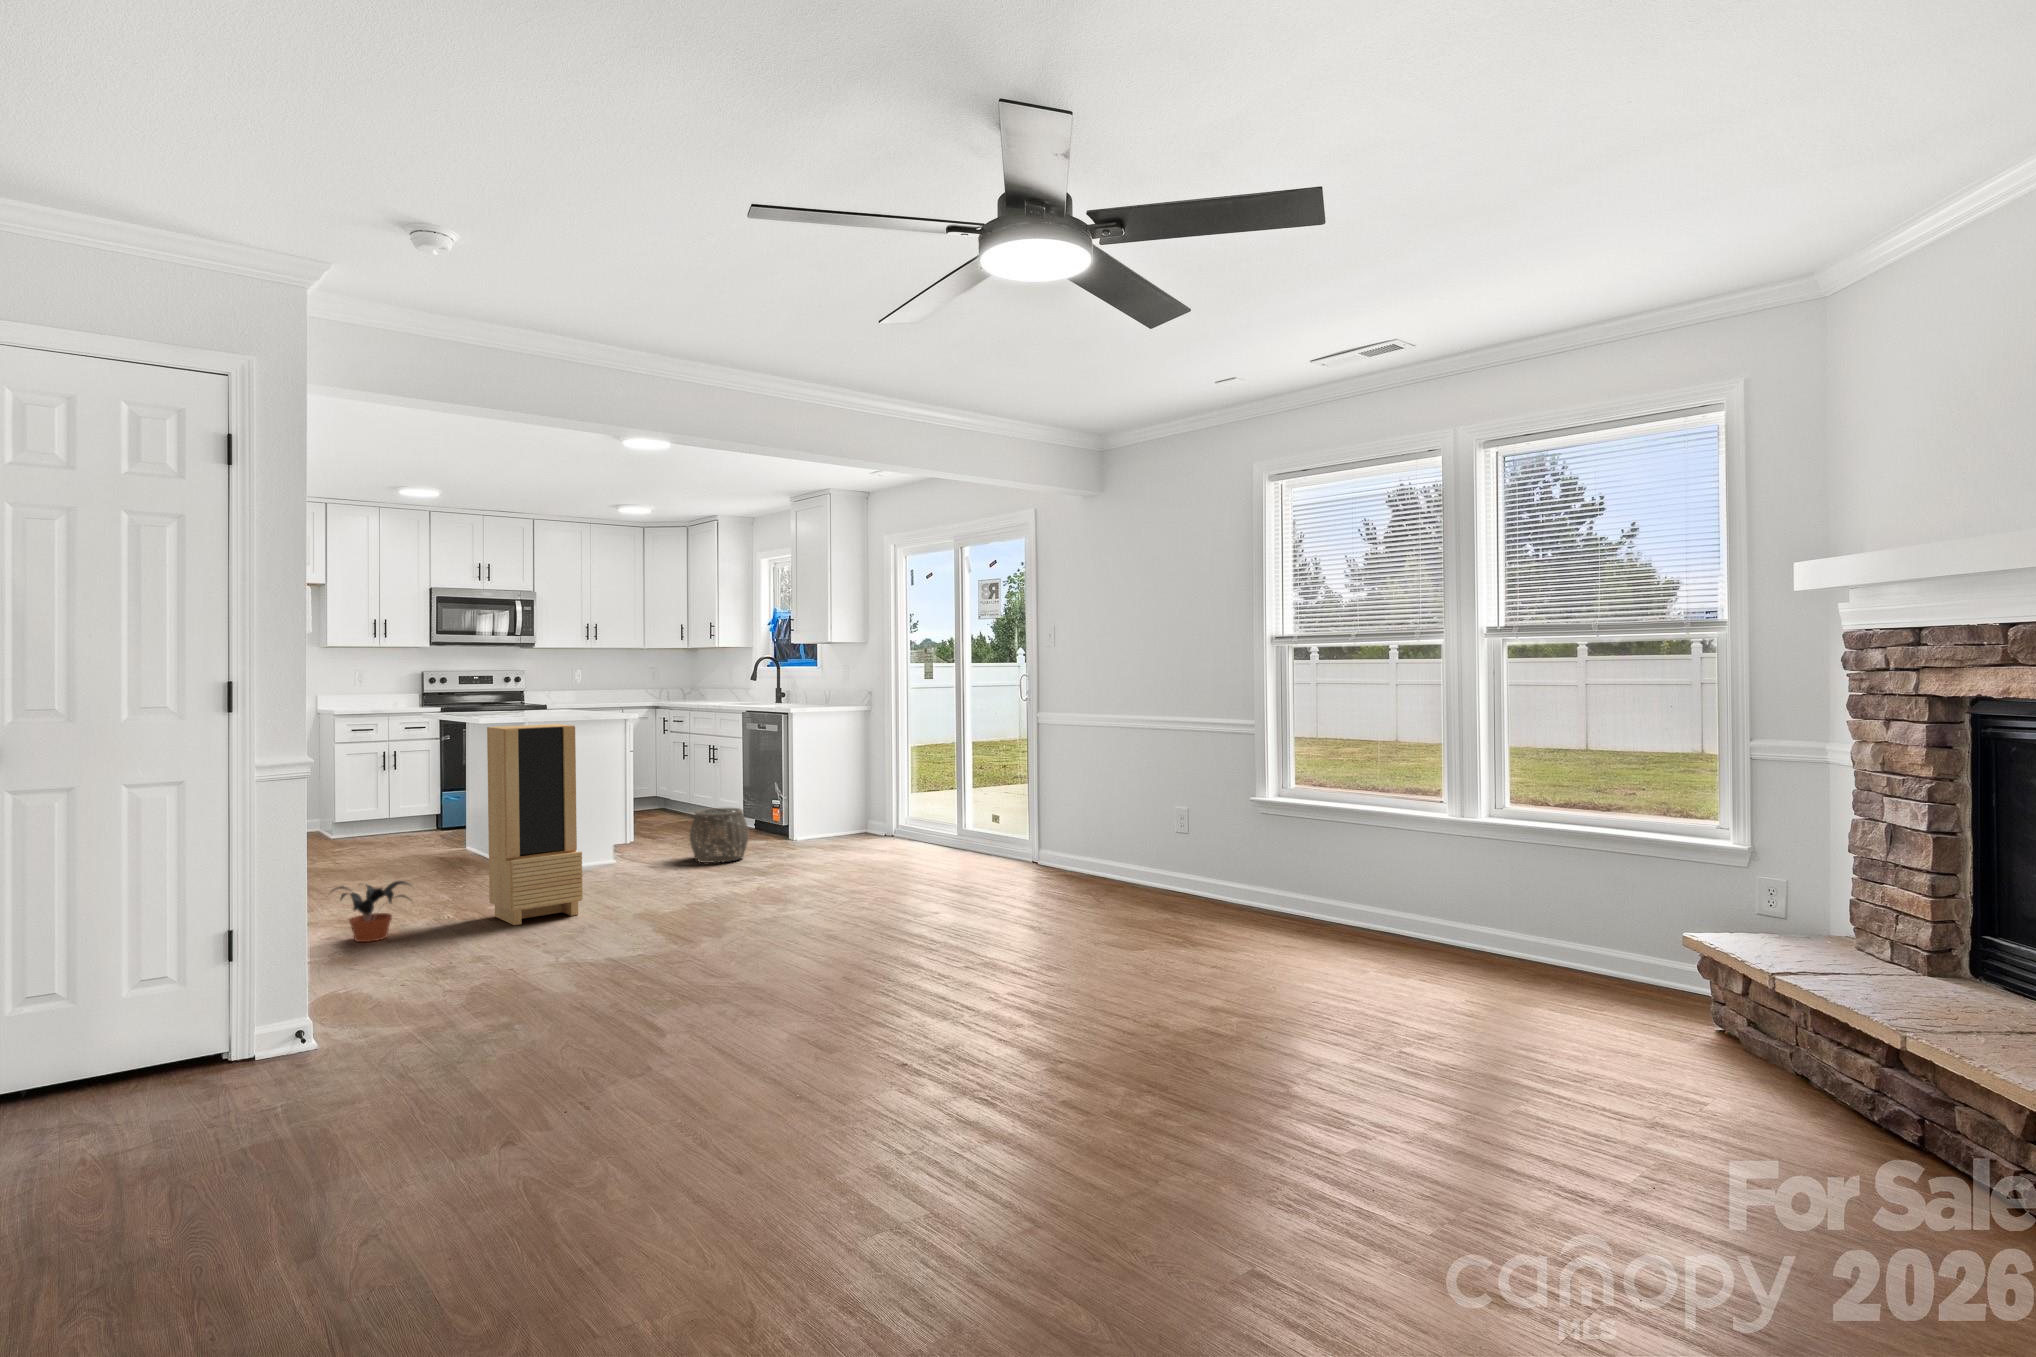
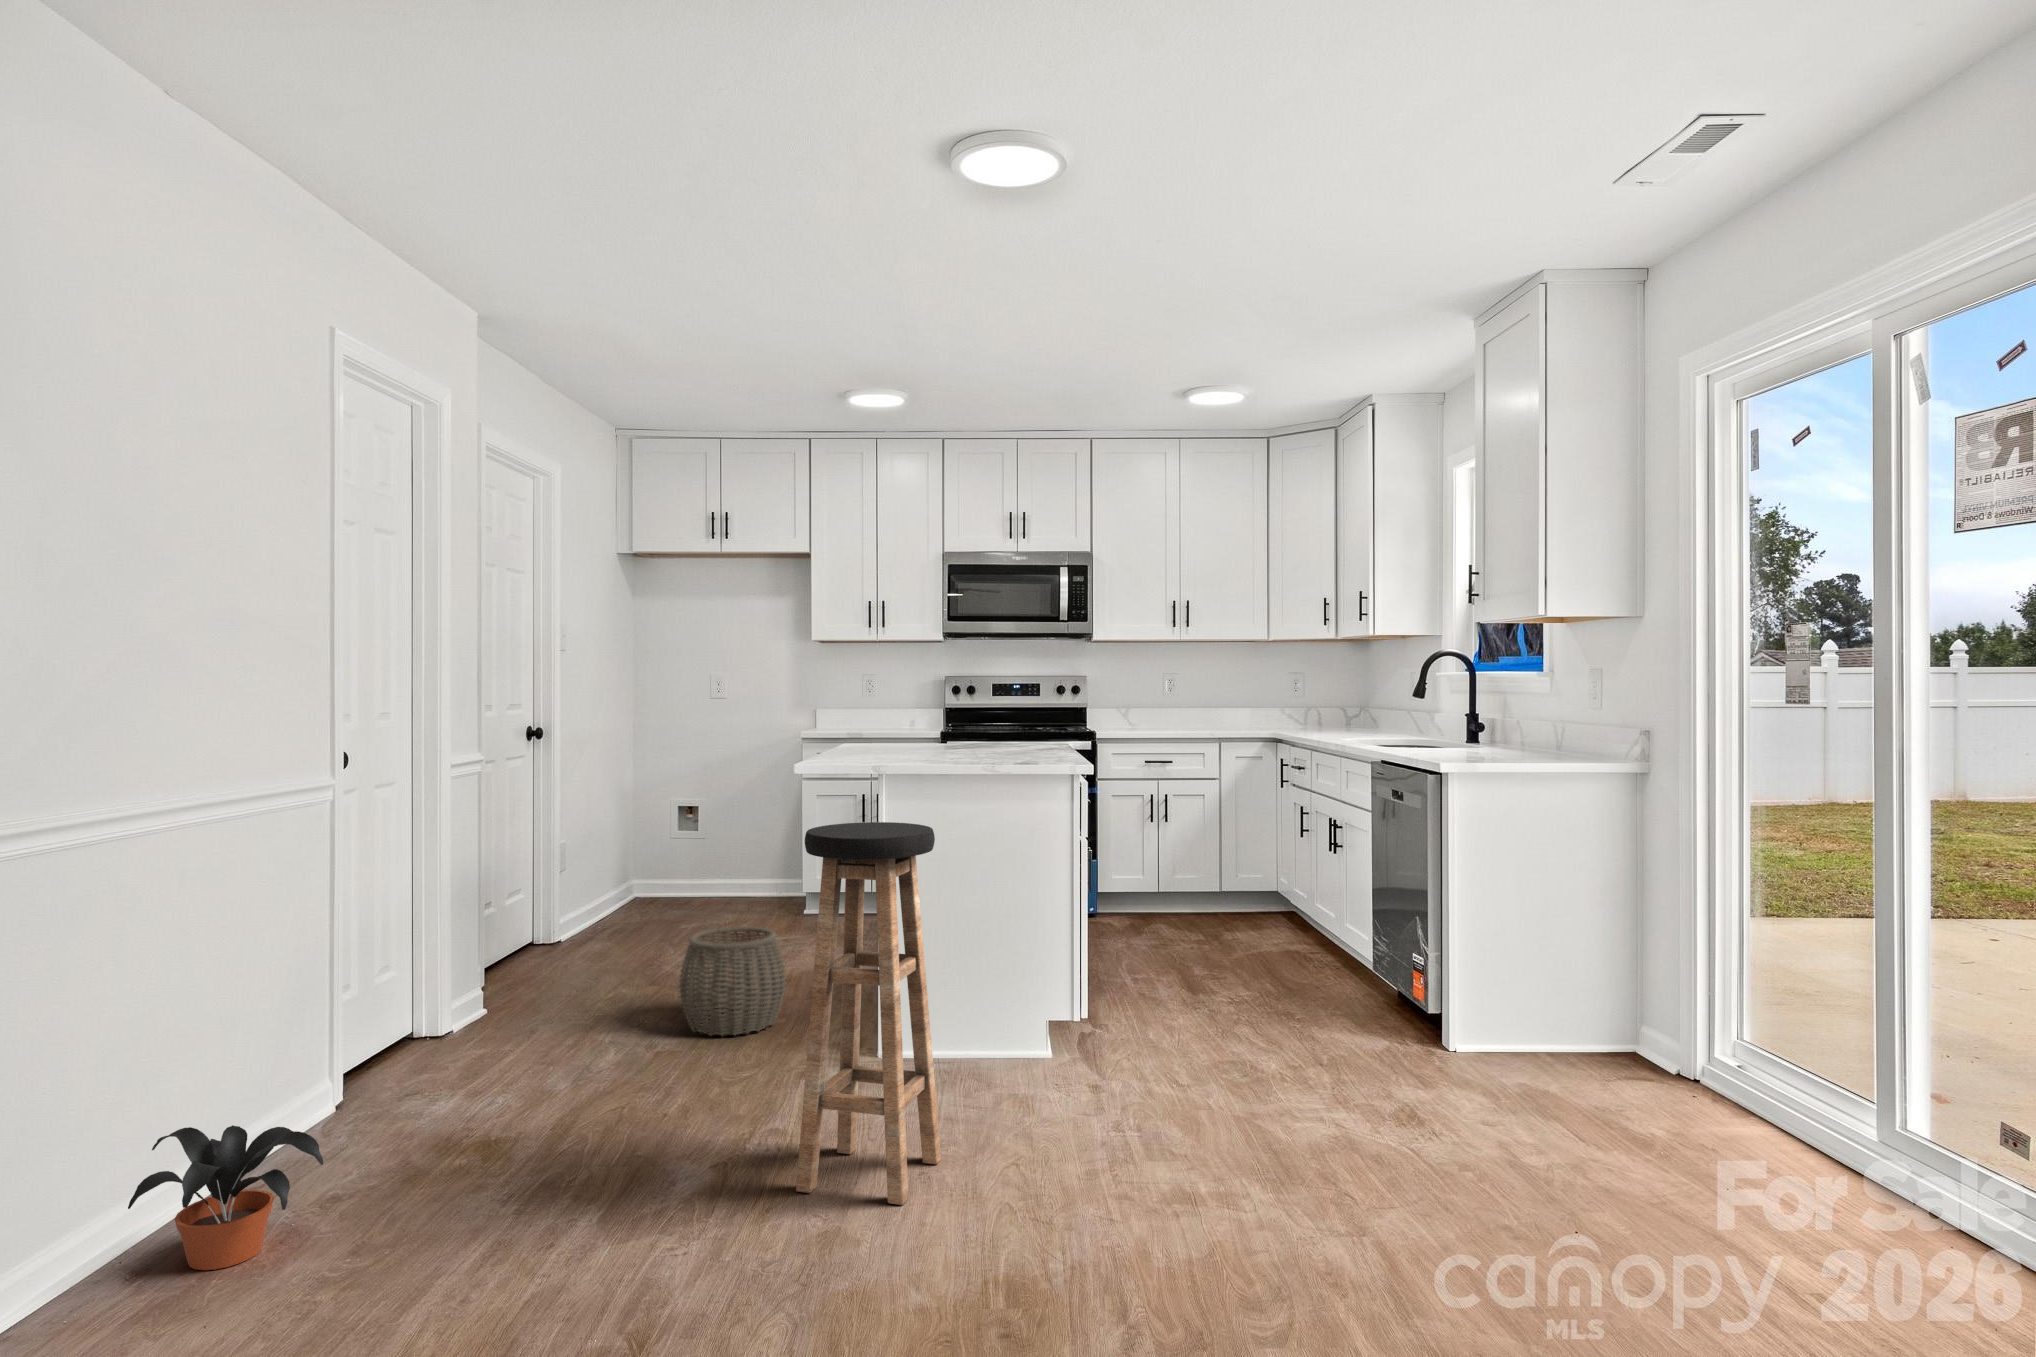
storage cabinet: present [487,724,583,925] -> none [432,800,657,1307]
bar stool: none [584,736,645,892] -> present [796,822,941,1205]
woven basket: present [690,808,749,863] -> present [679,926,786,1036]

